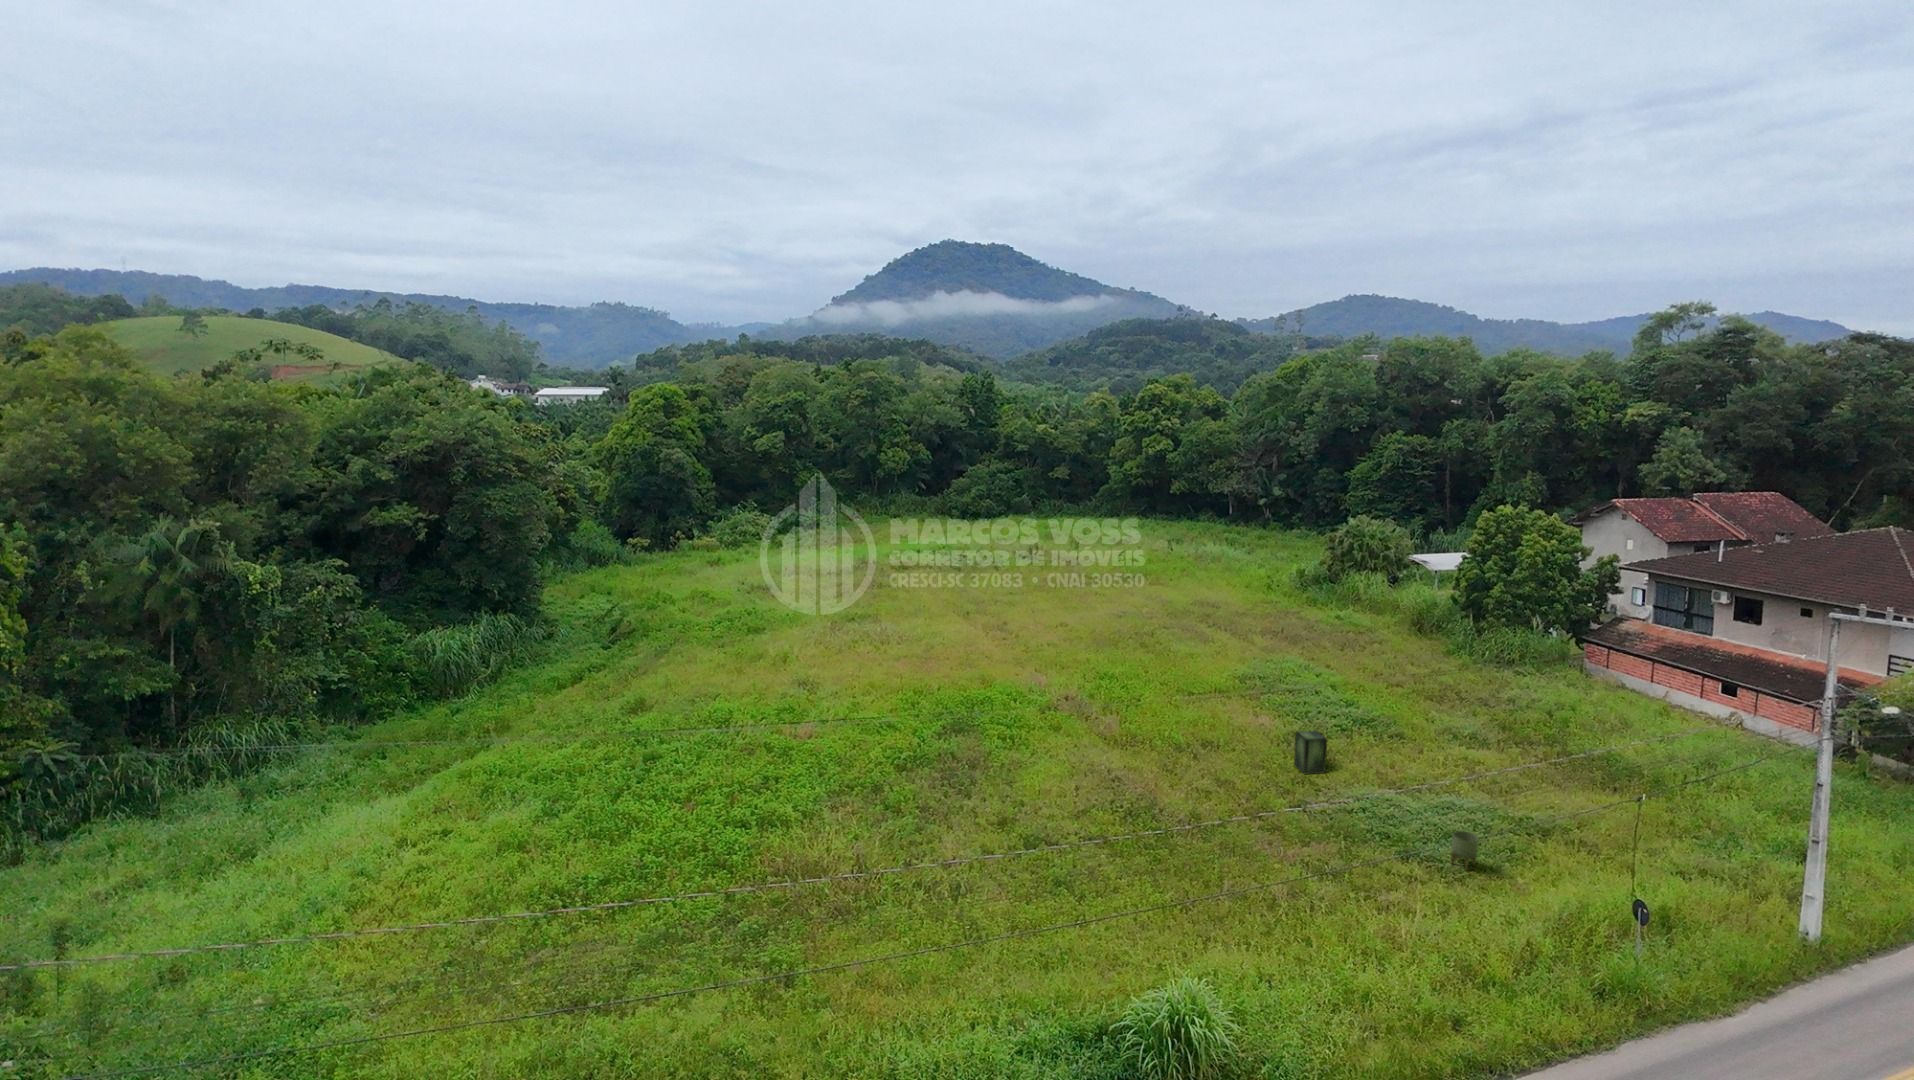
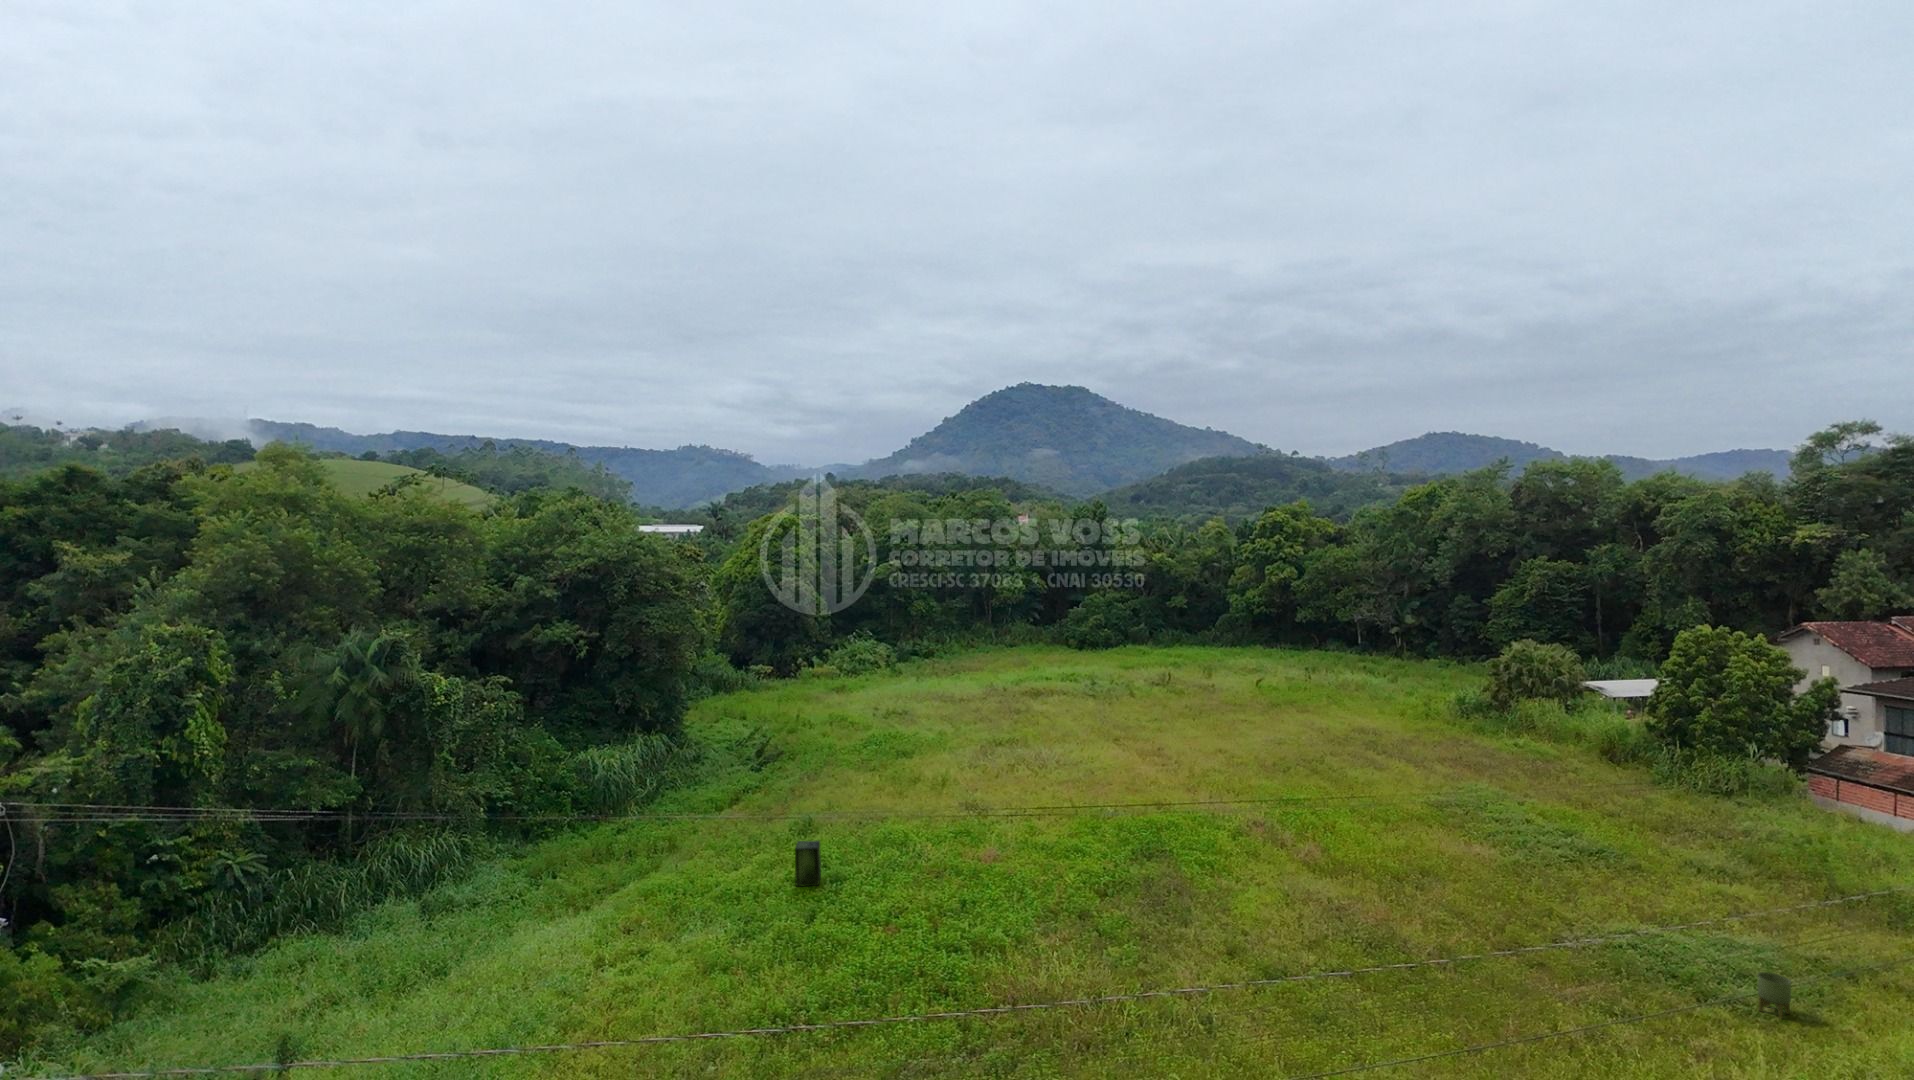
storage box: present [1294,731,1328,774] -> present [795,841,821,887]

